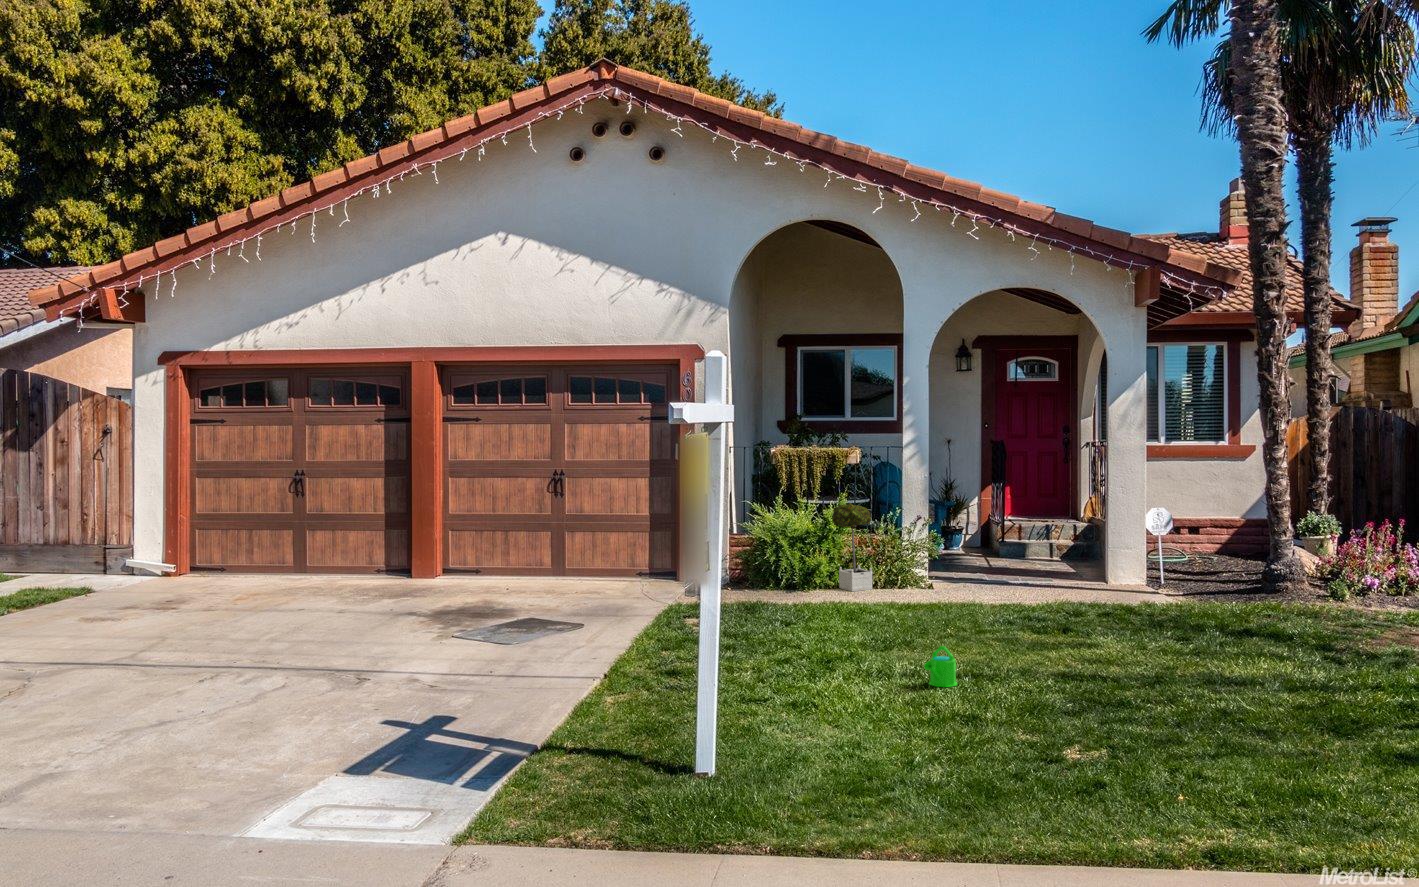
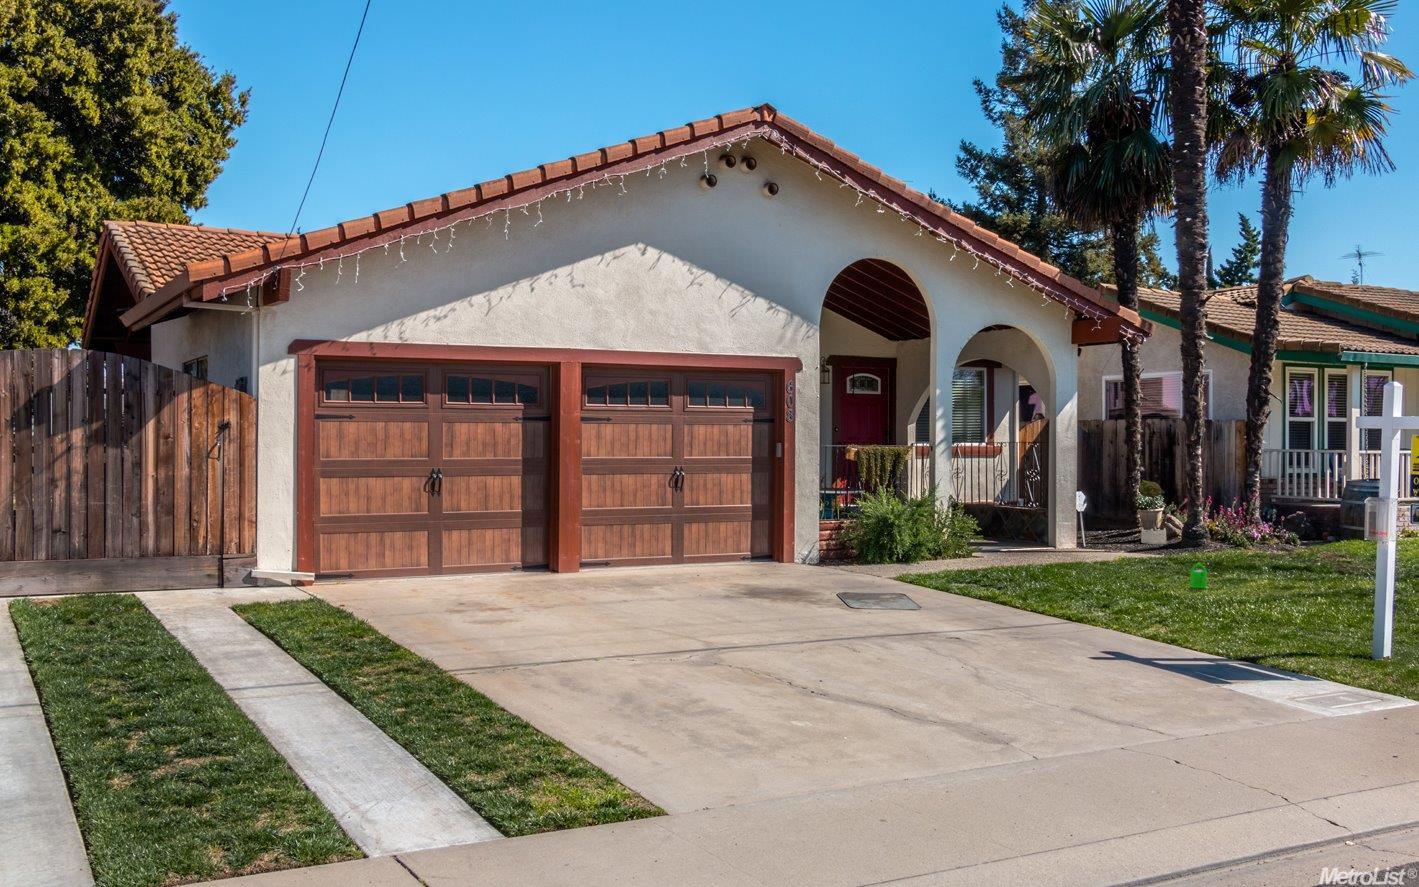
potted tree: present [832,503,872,591] -> present [1139,480,1167,544]

